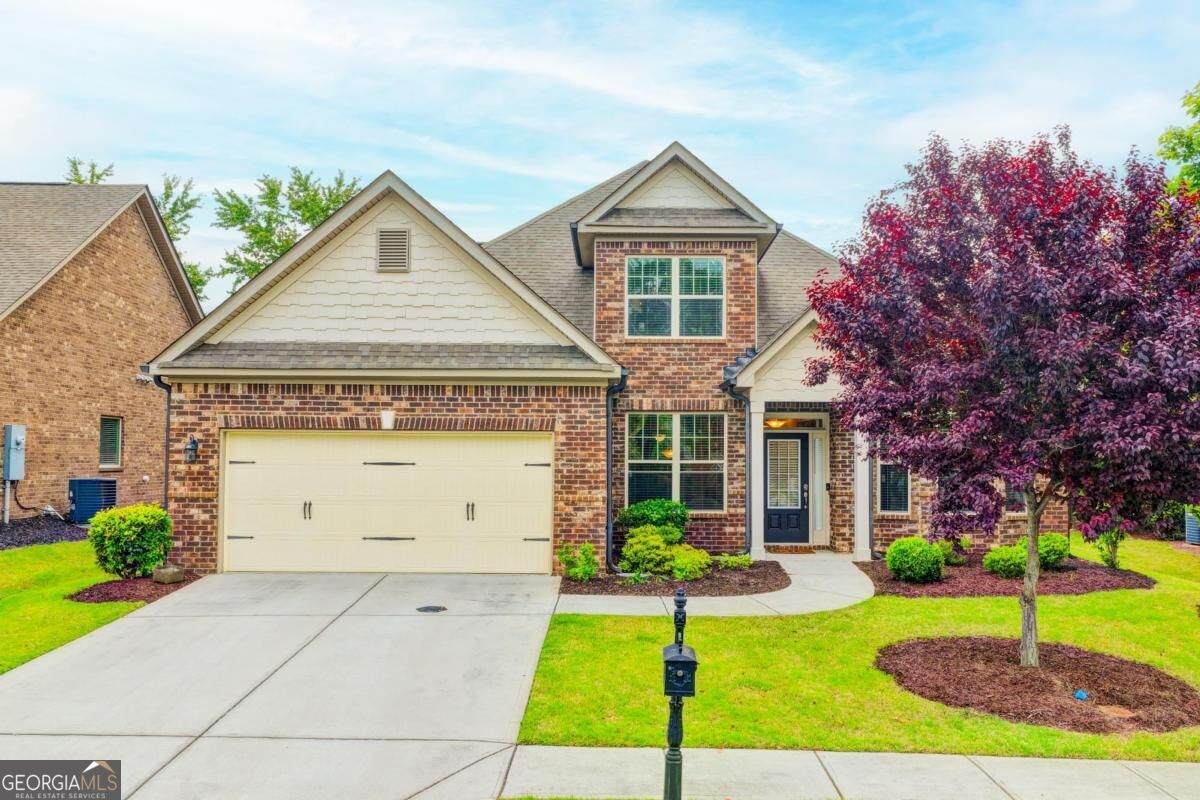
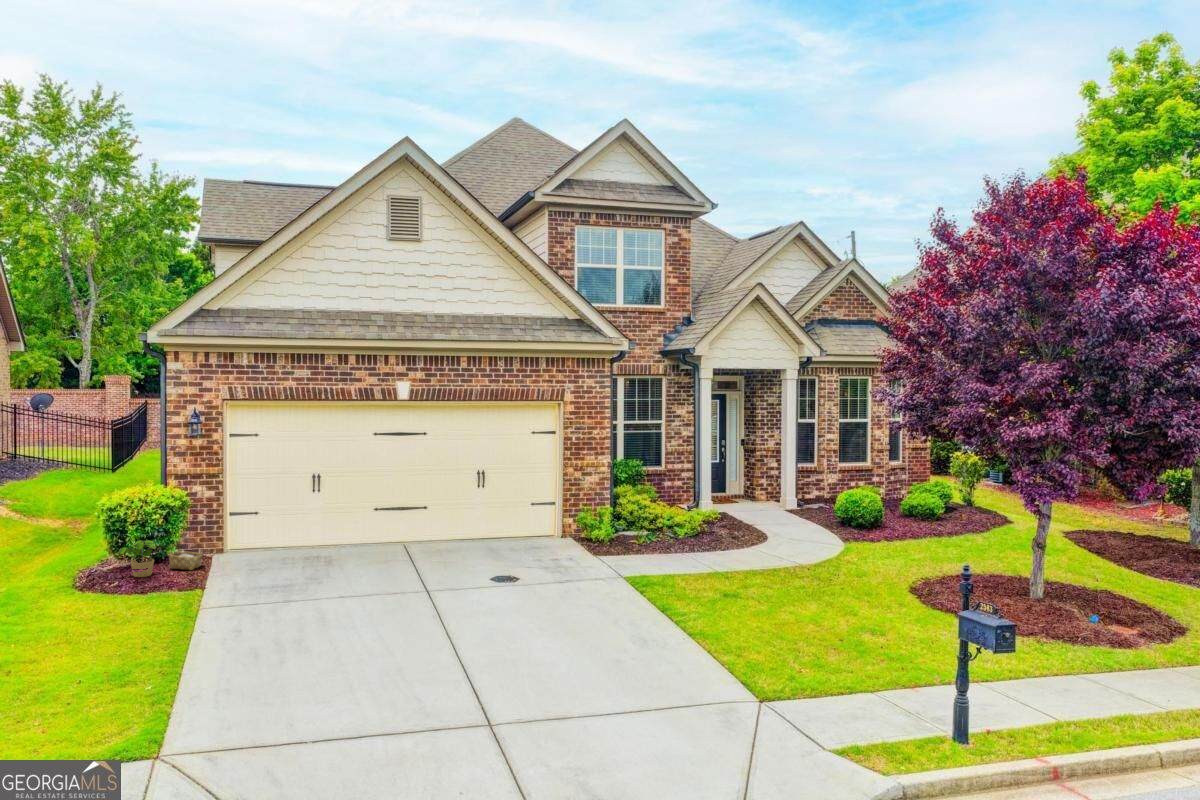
potted plant: none [101,553,138,587] -> present [120,540,157,577]

